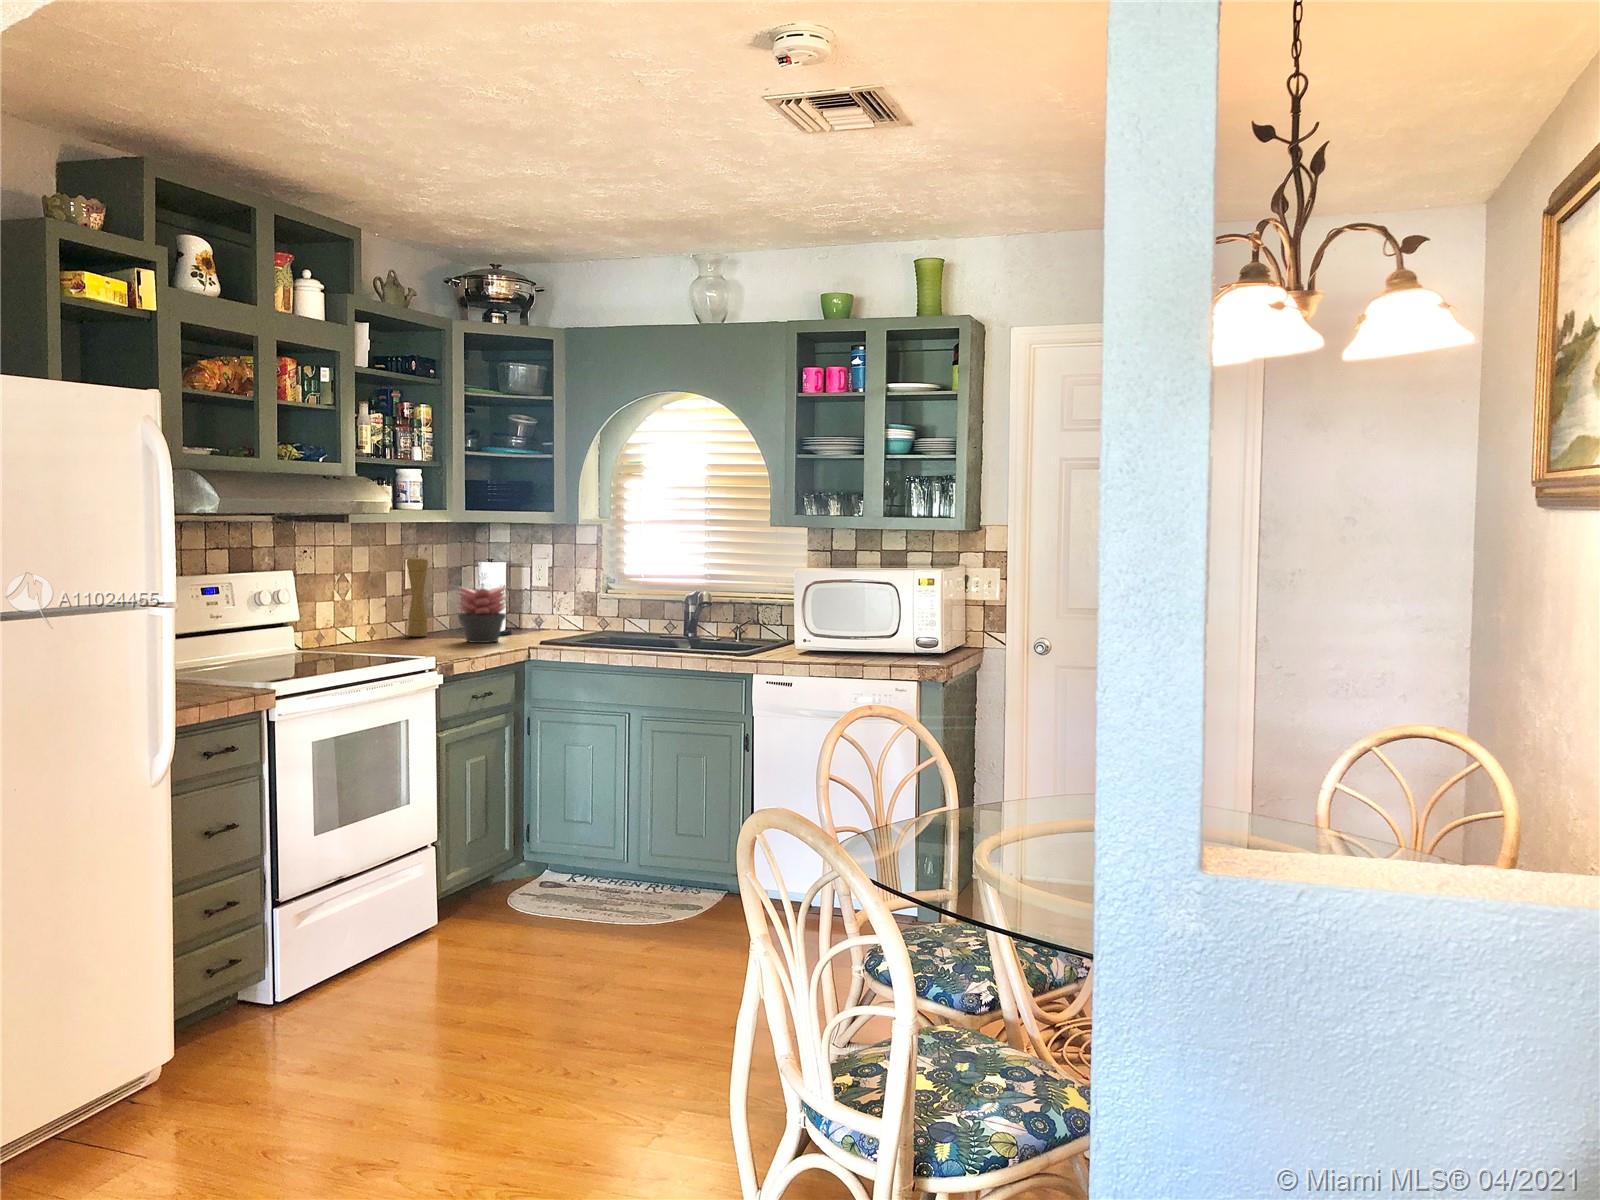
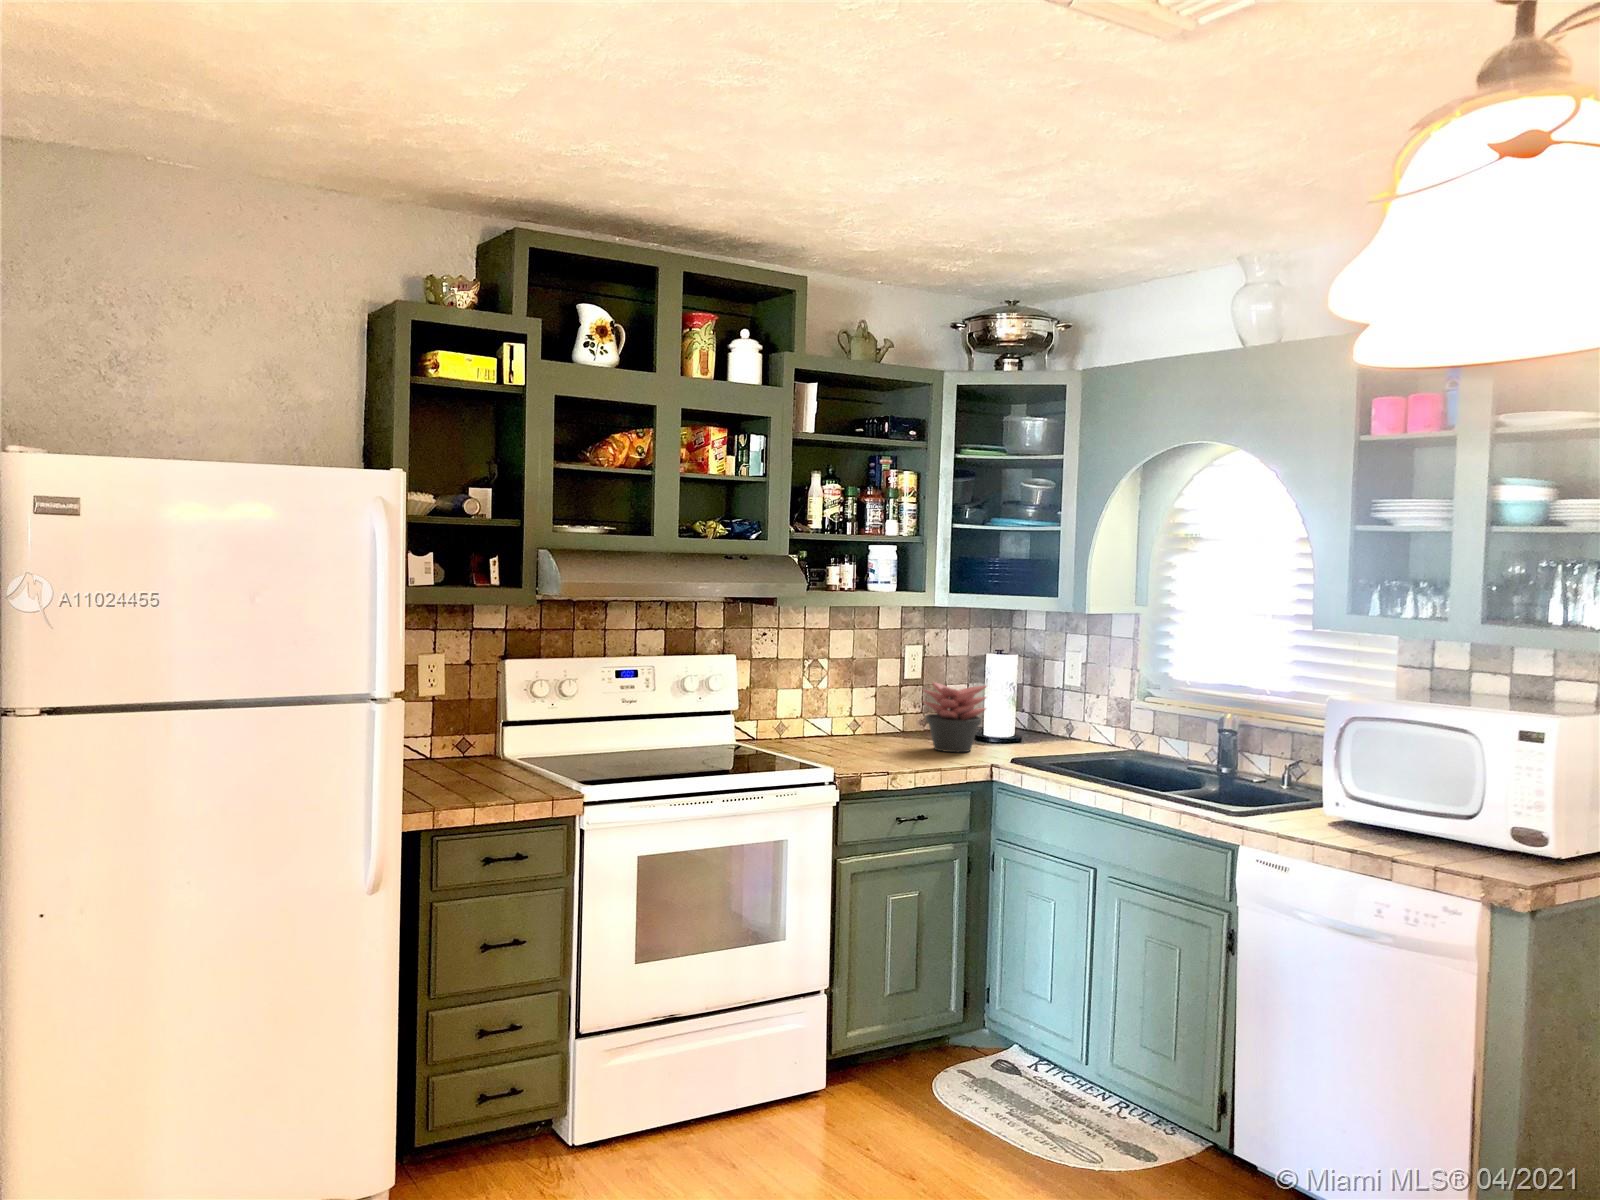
pepper mill: present [407,556,428,637] -> none [894,643,918,735]

